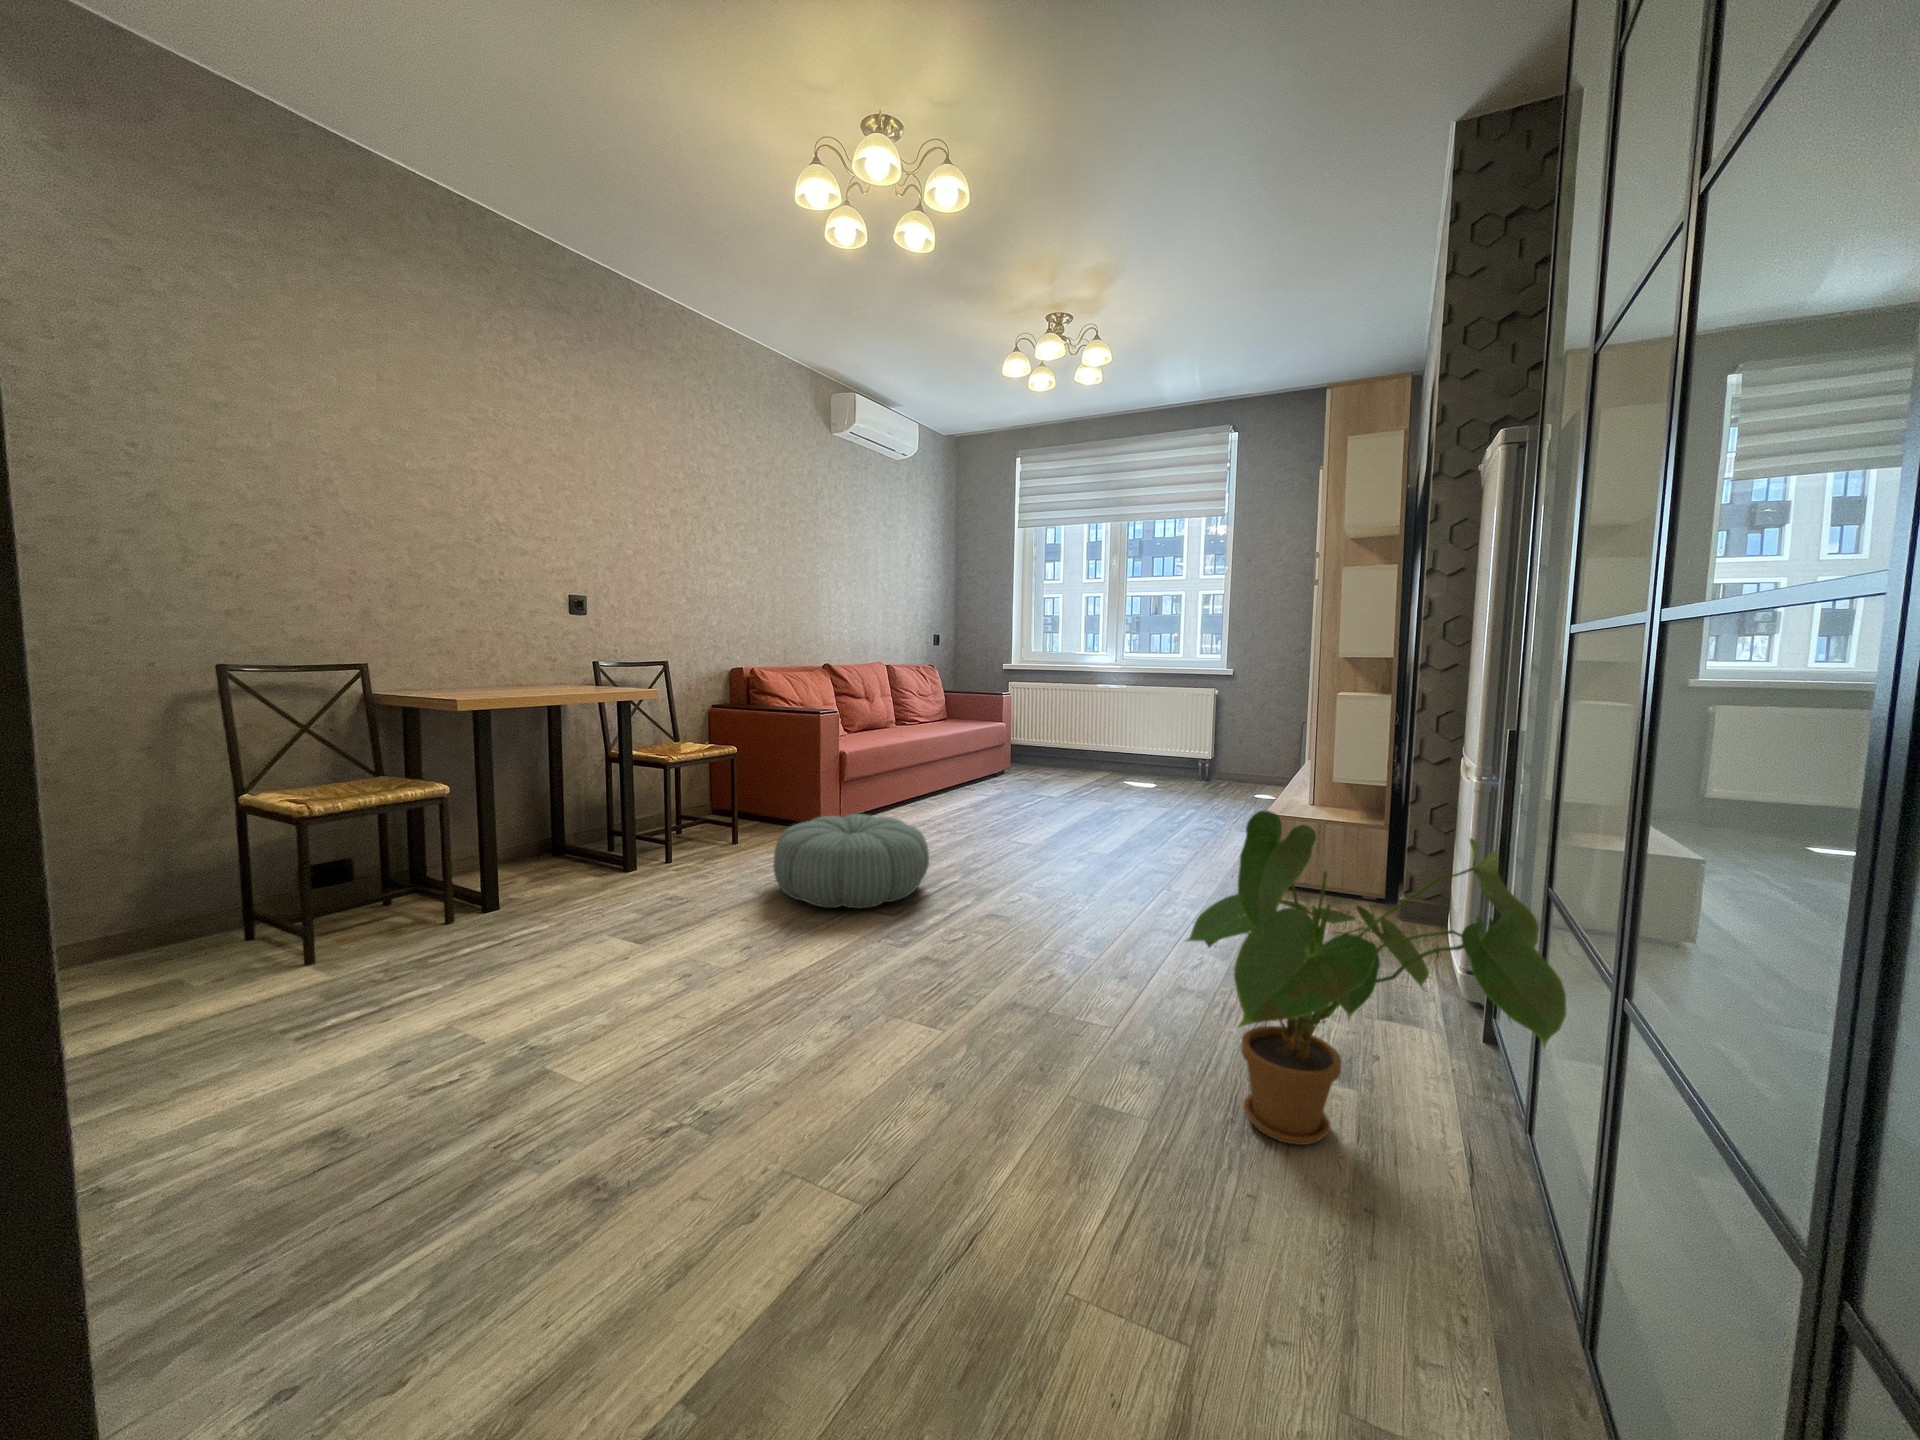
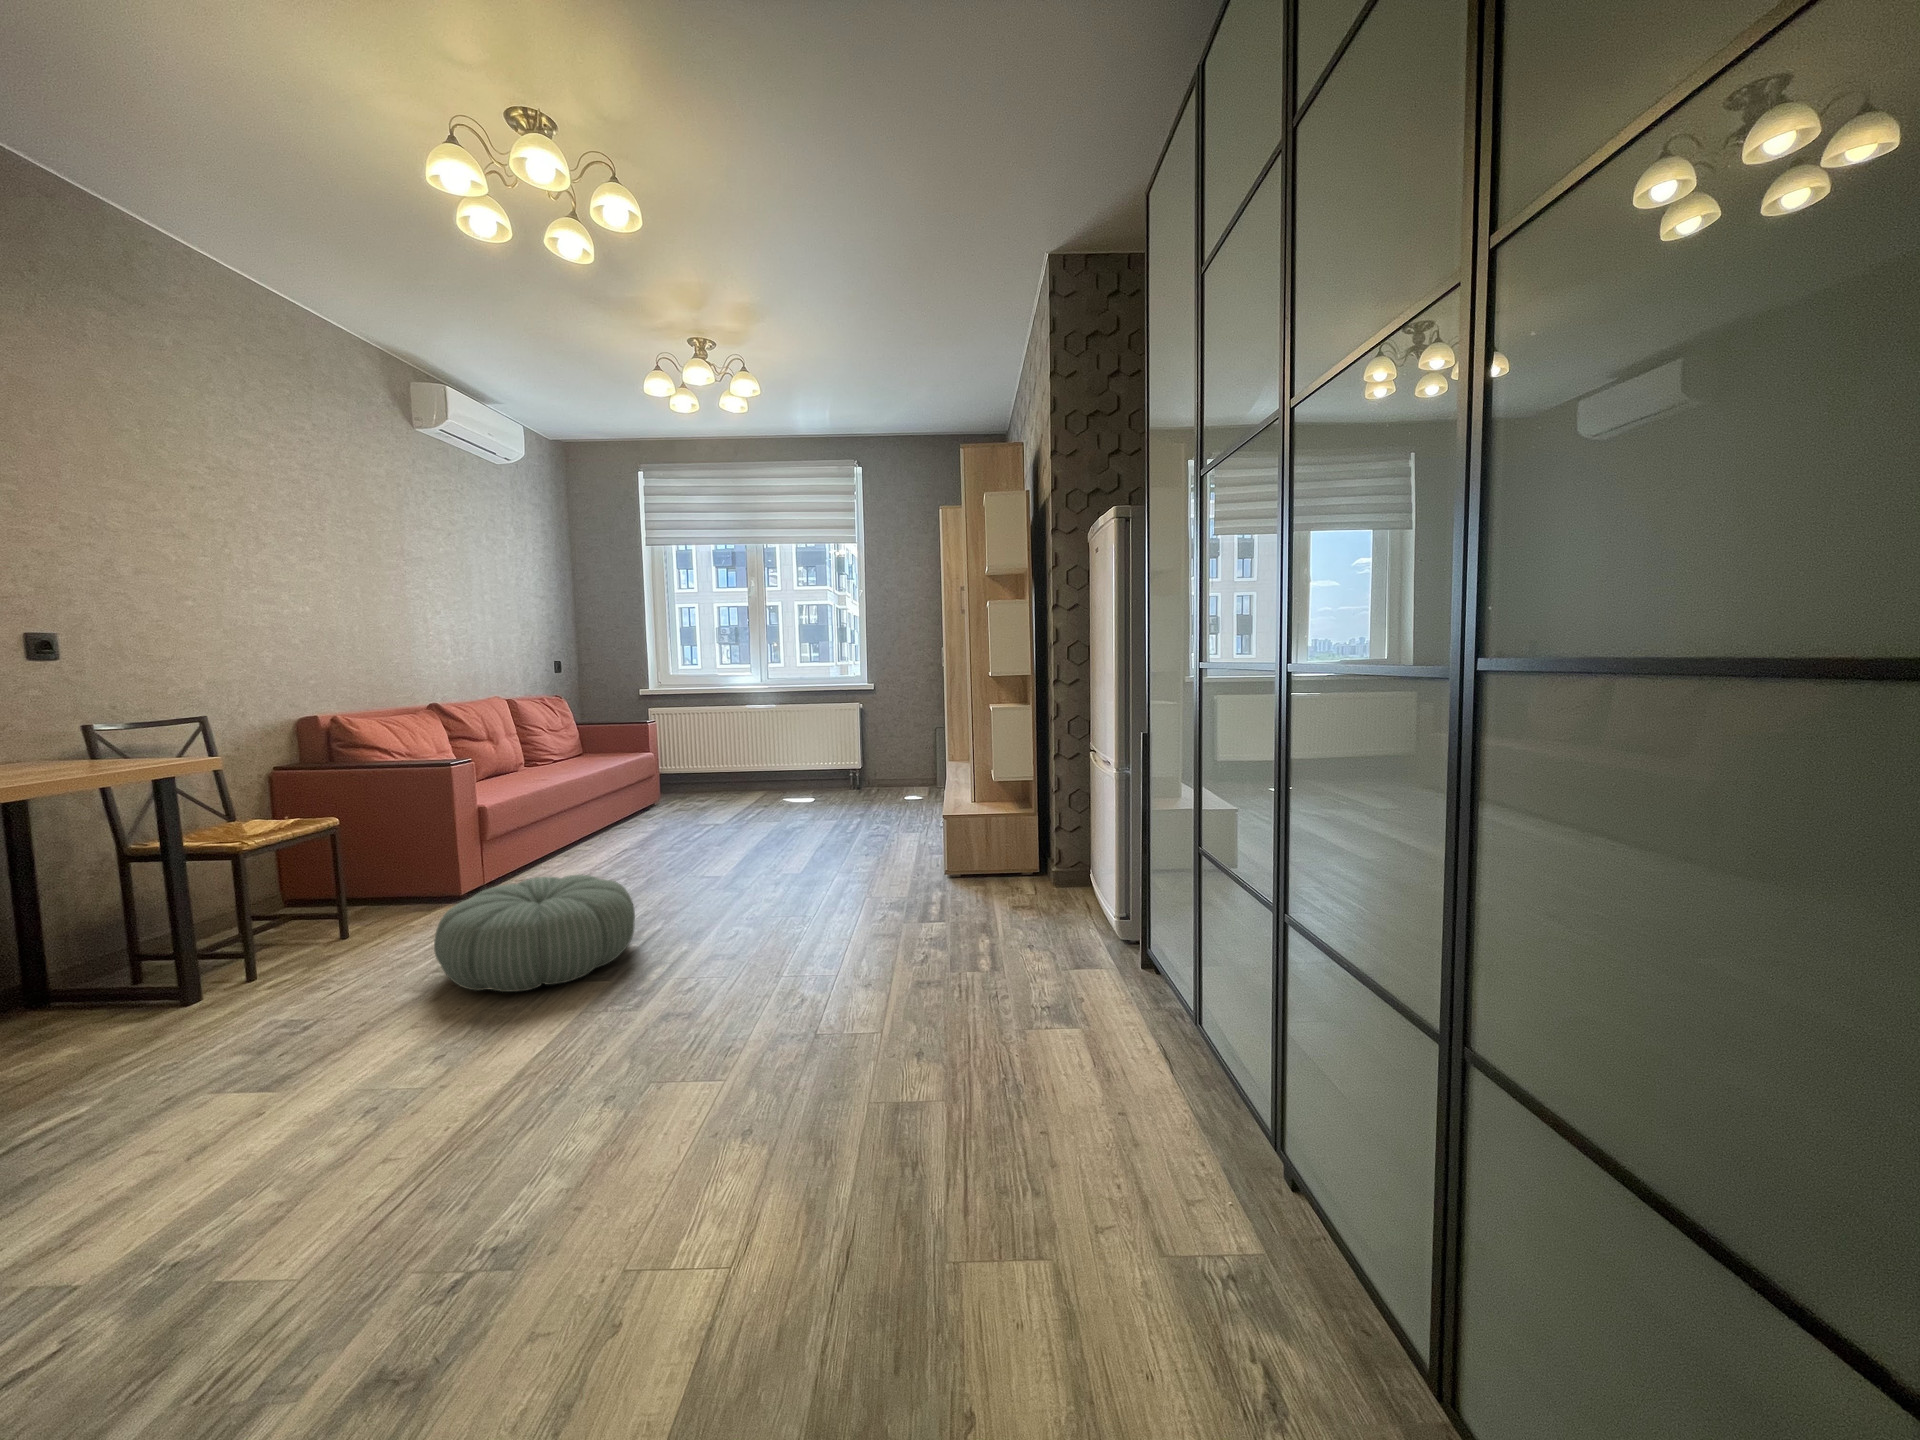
house plant: present [1186,810,1567,1145] -> none [953,819,1232,1082]

